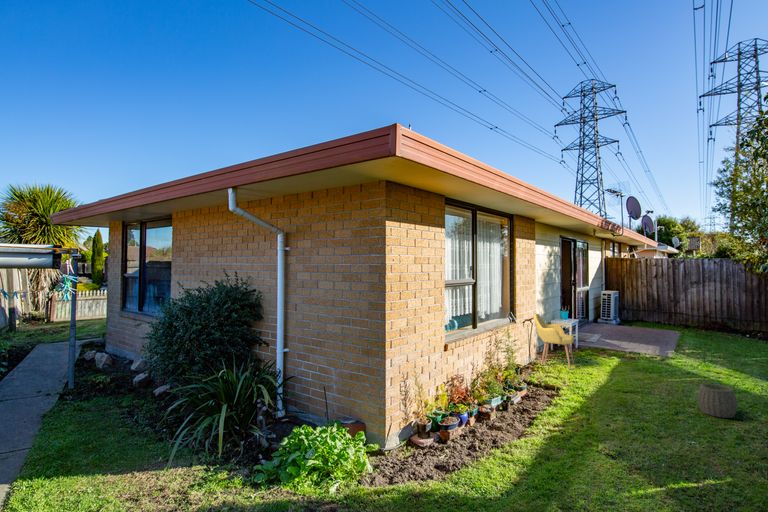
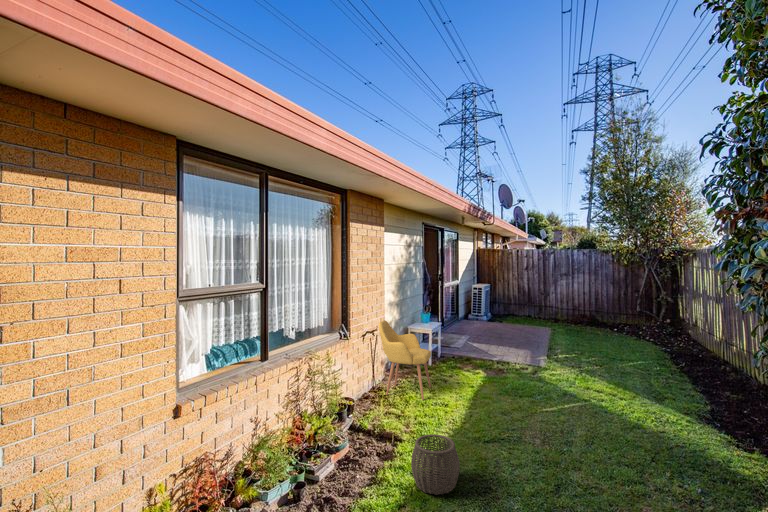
woven basket: present [698,384,738,418] -> present [411,434,460,495]

